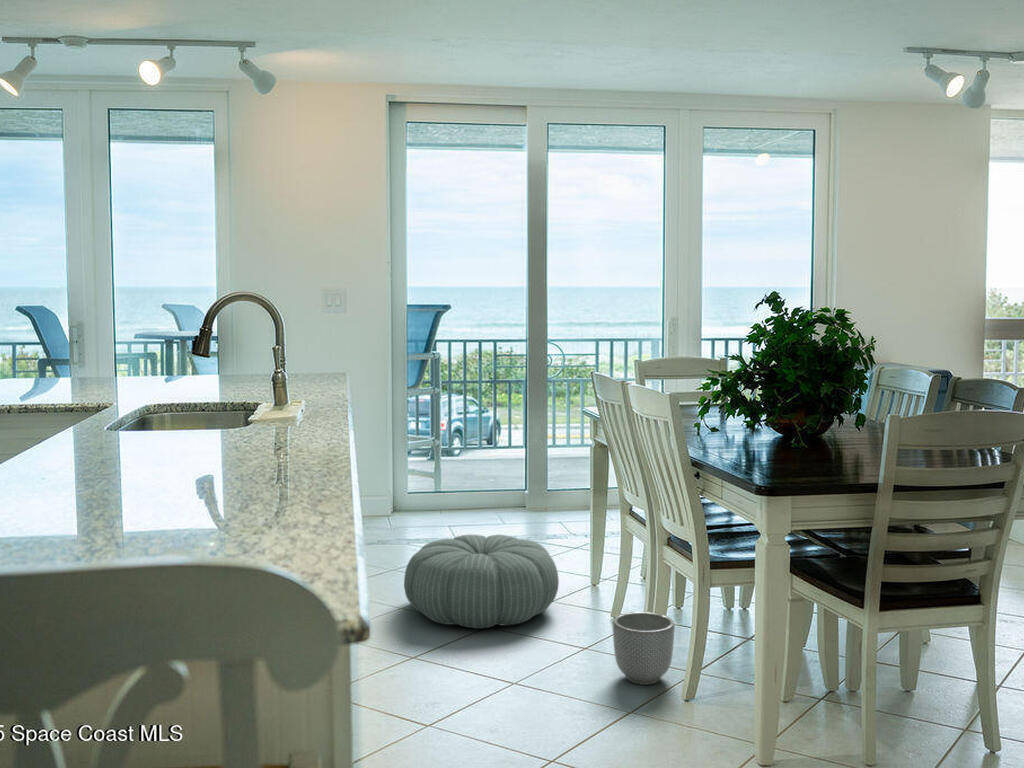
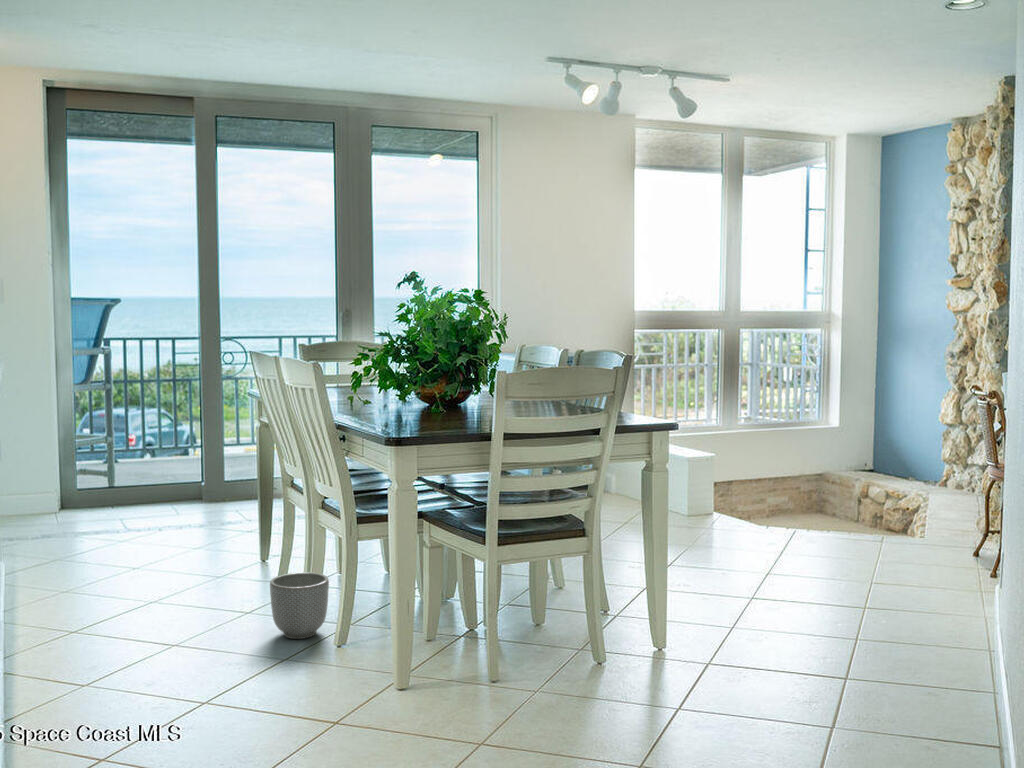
pouf: present [404,535,559,628] -> none [59,516,224,606]

